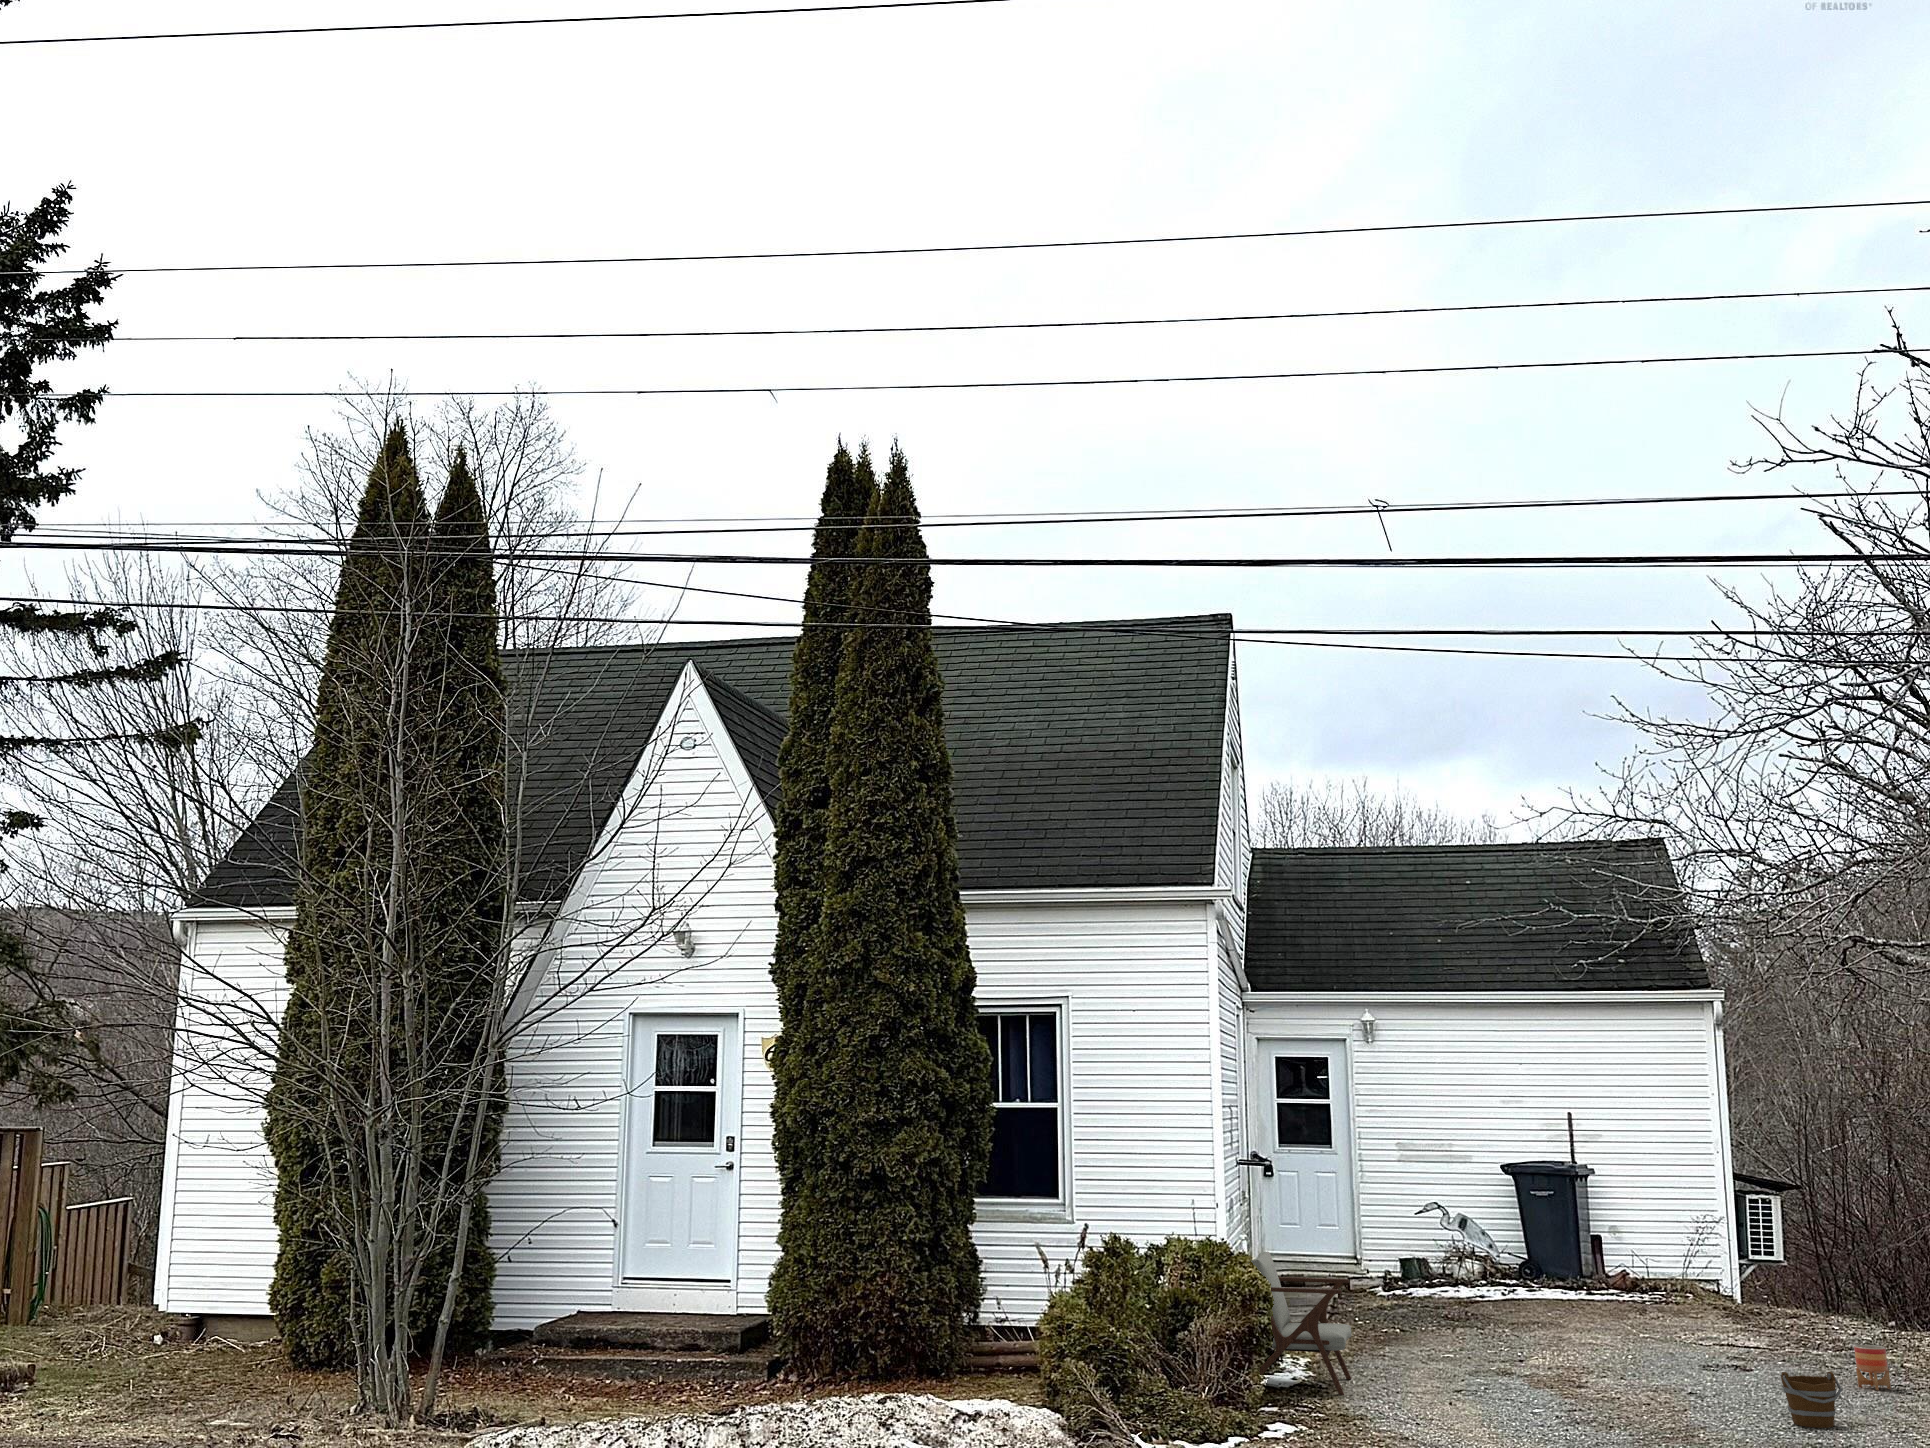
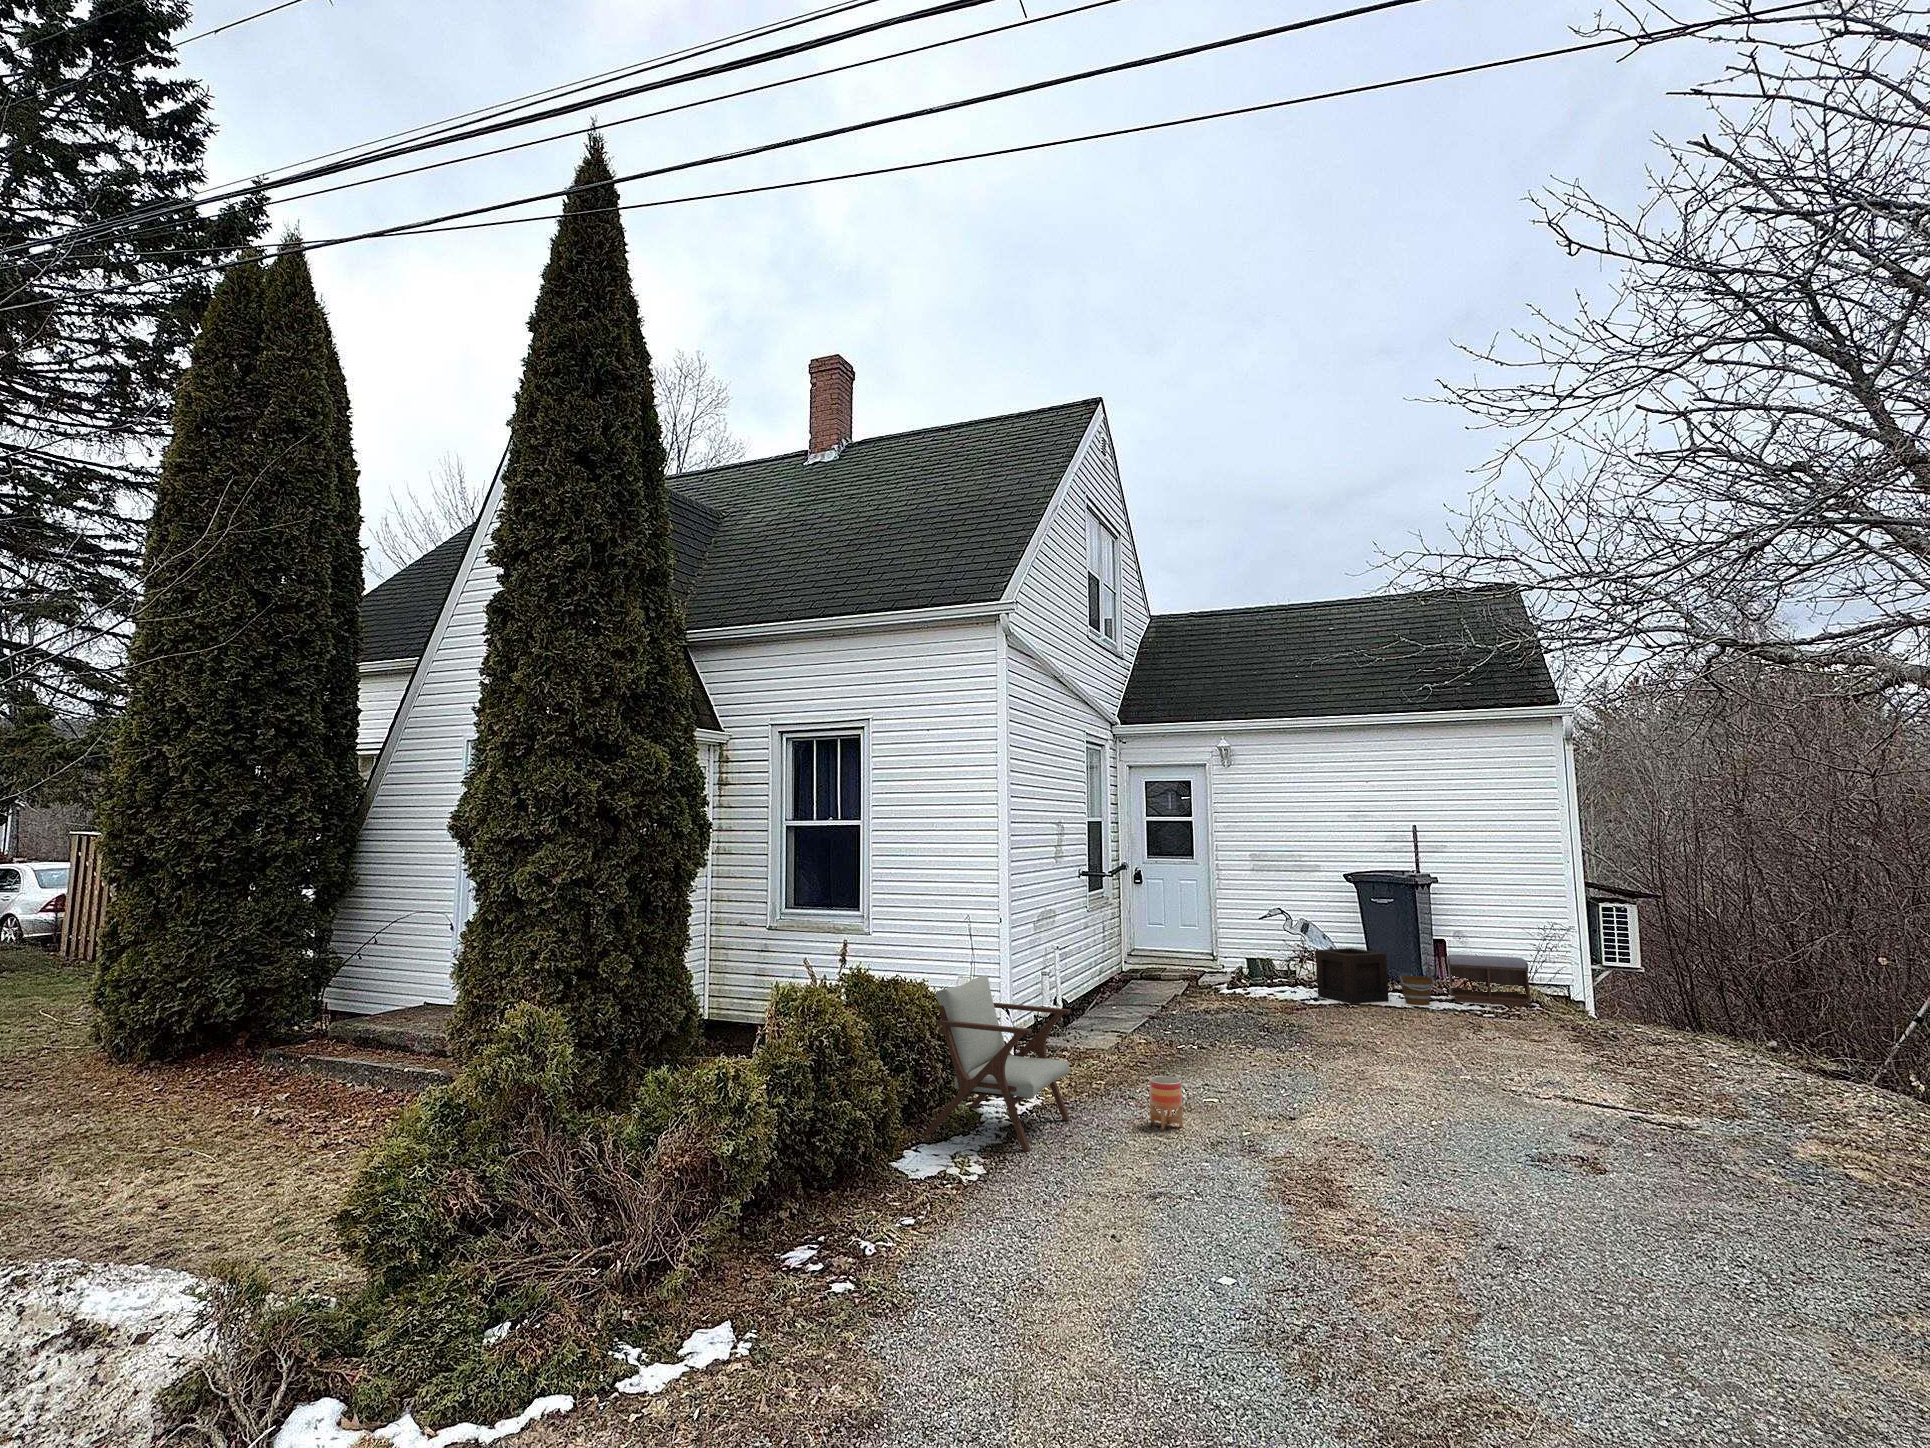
wooden crate: none [1473,1244,1550,1302] -> present [1316,948,1388,1004]
bench: none [1603,1249,1690,1300] -> present [1447,954,1531,1006]
planter: present [1854,1345,1891,1390] -> present [1150,1076,1183,1129]
bucket: present [1781,1372,1842,1428] -> present [1399,973,1435,1005]

